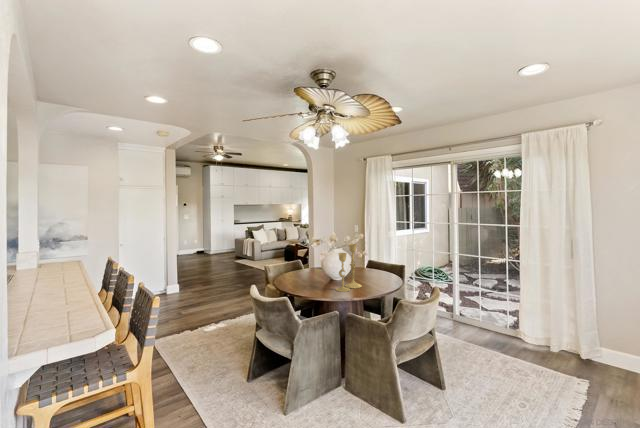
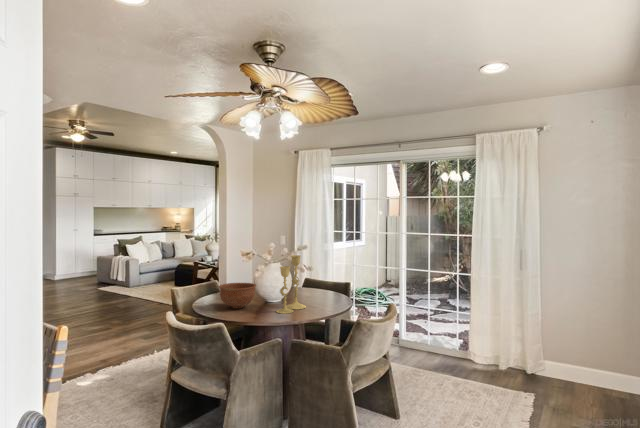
bowl: none [293,264,322,285] -> present [219,283,256,308]

